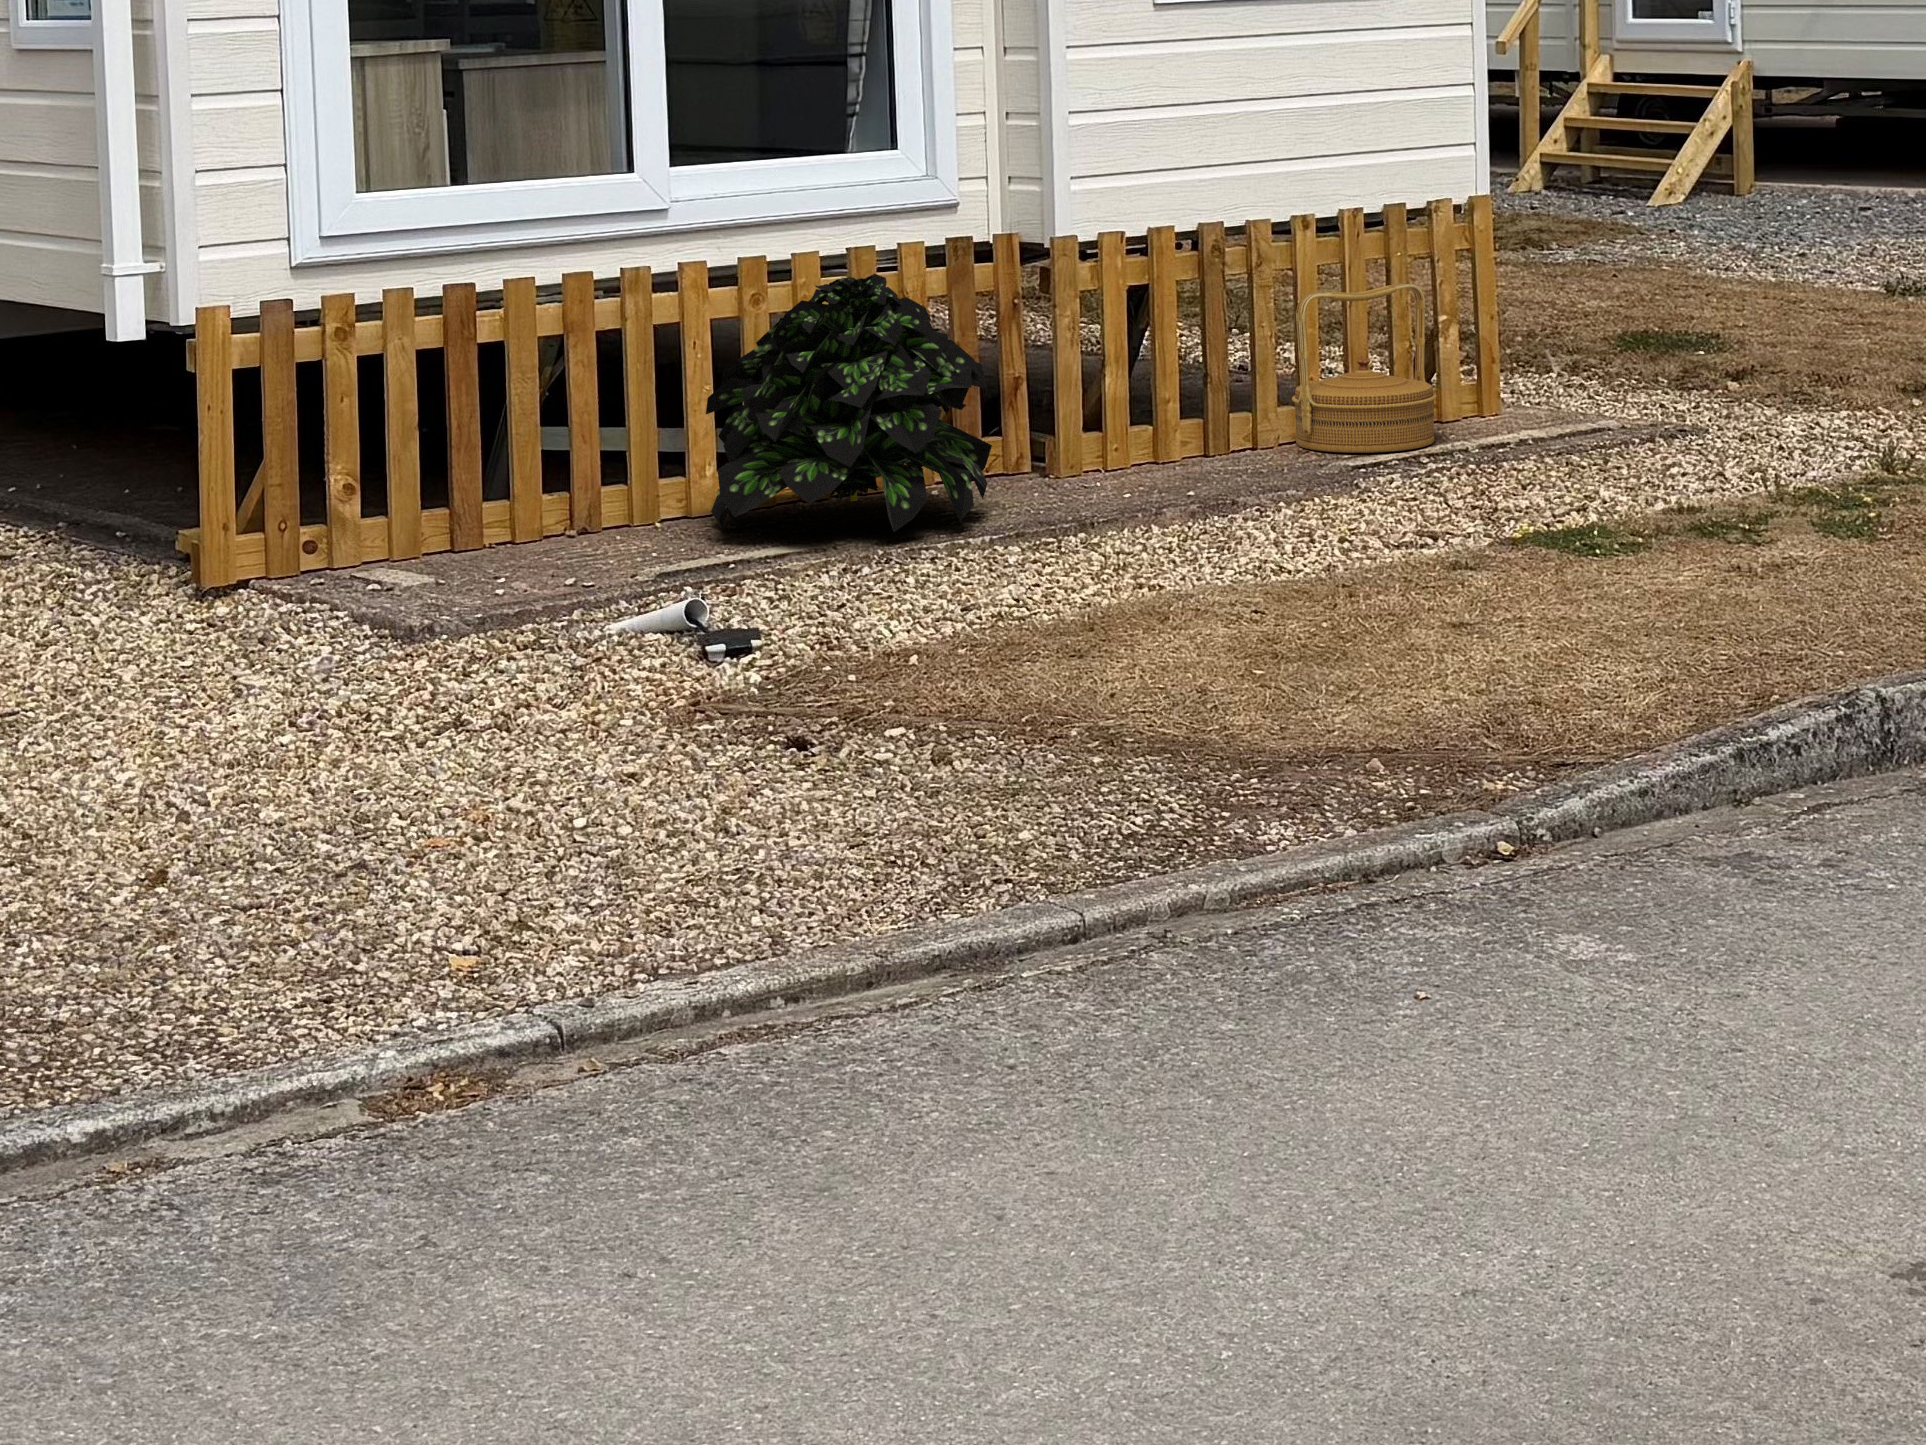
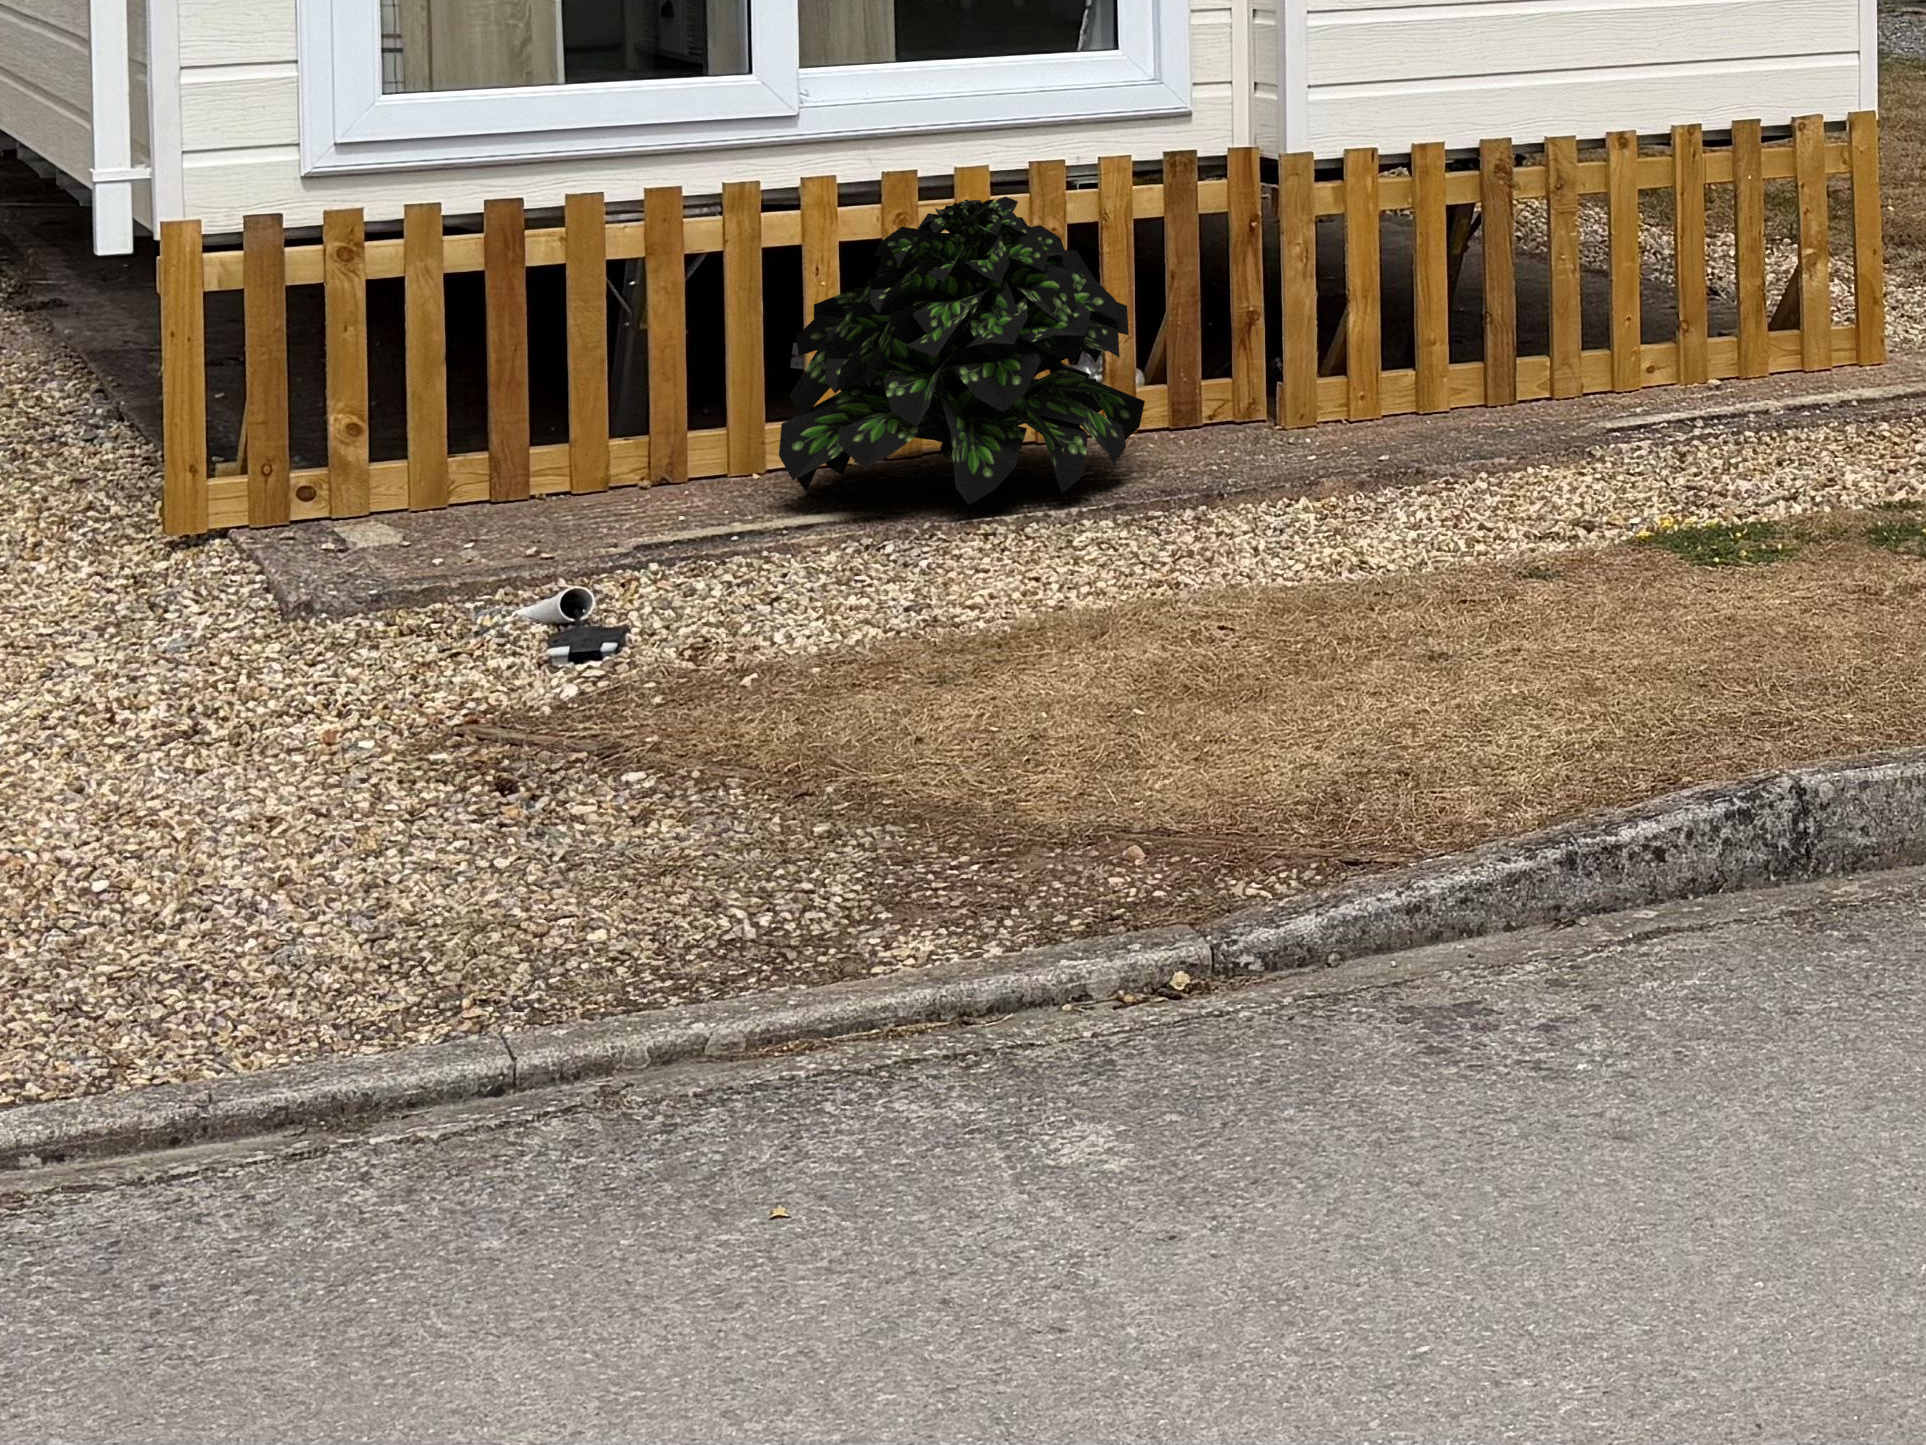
woven basket: present [1292,284,1437,453] -> none [1584,217,1759,417]

